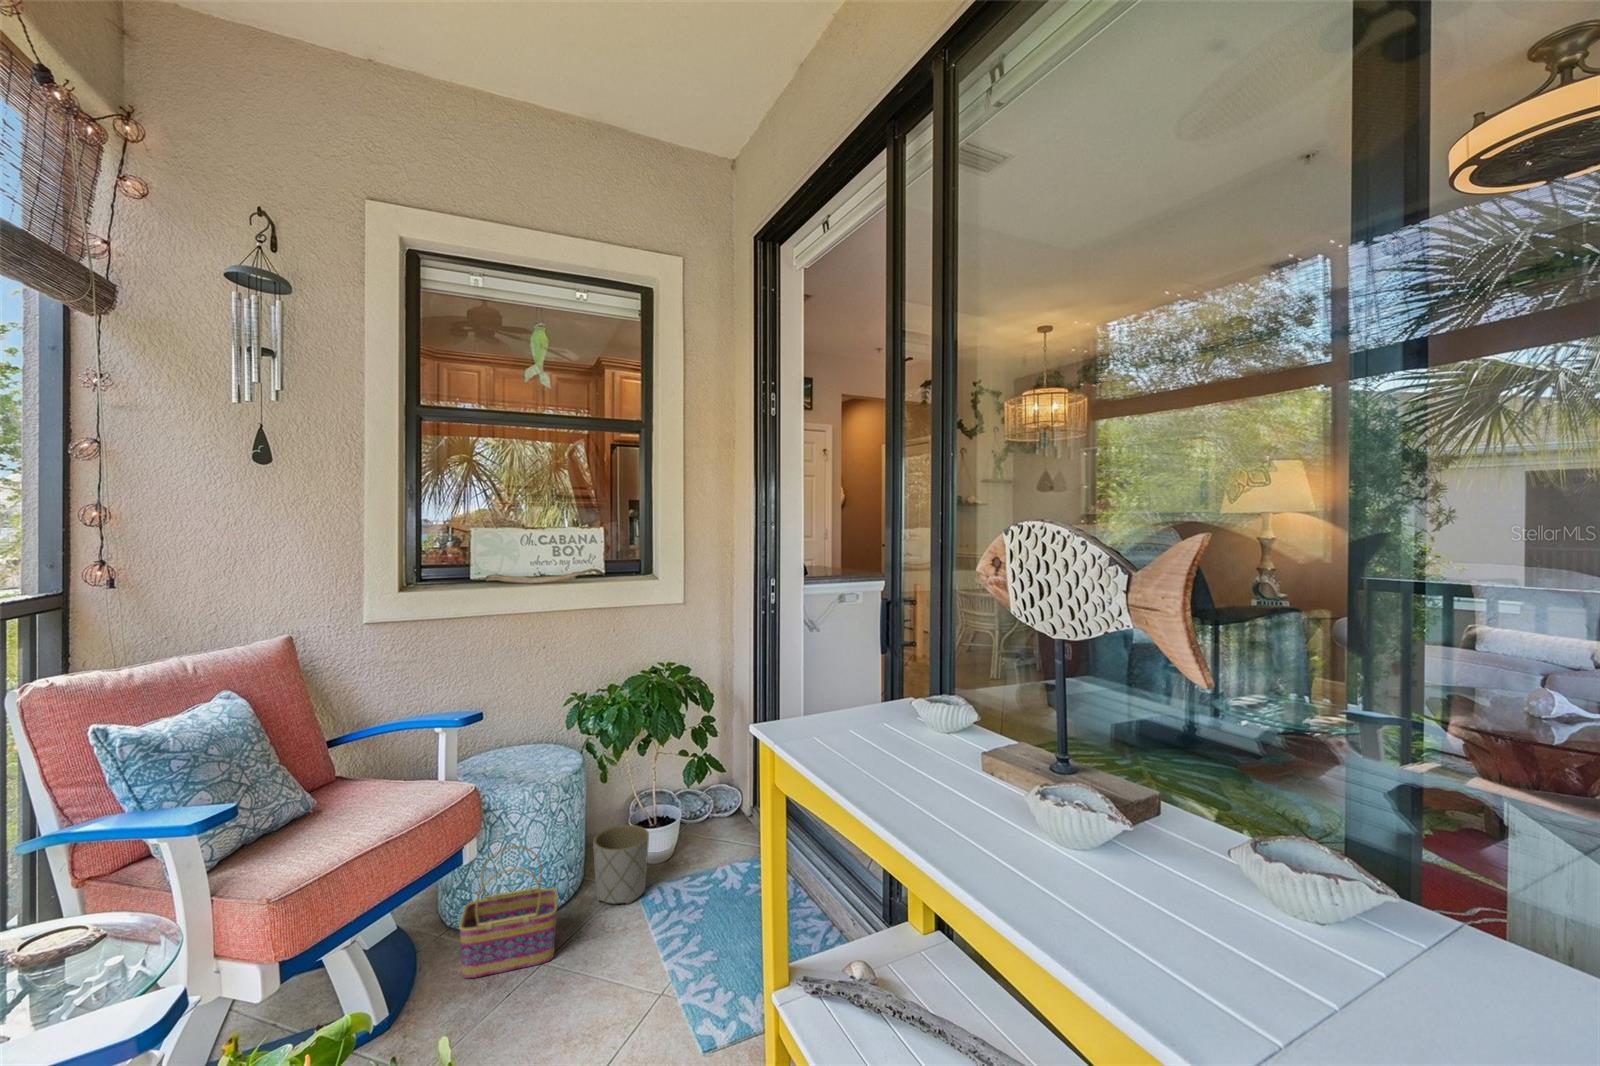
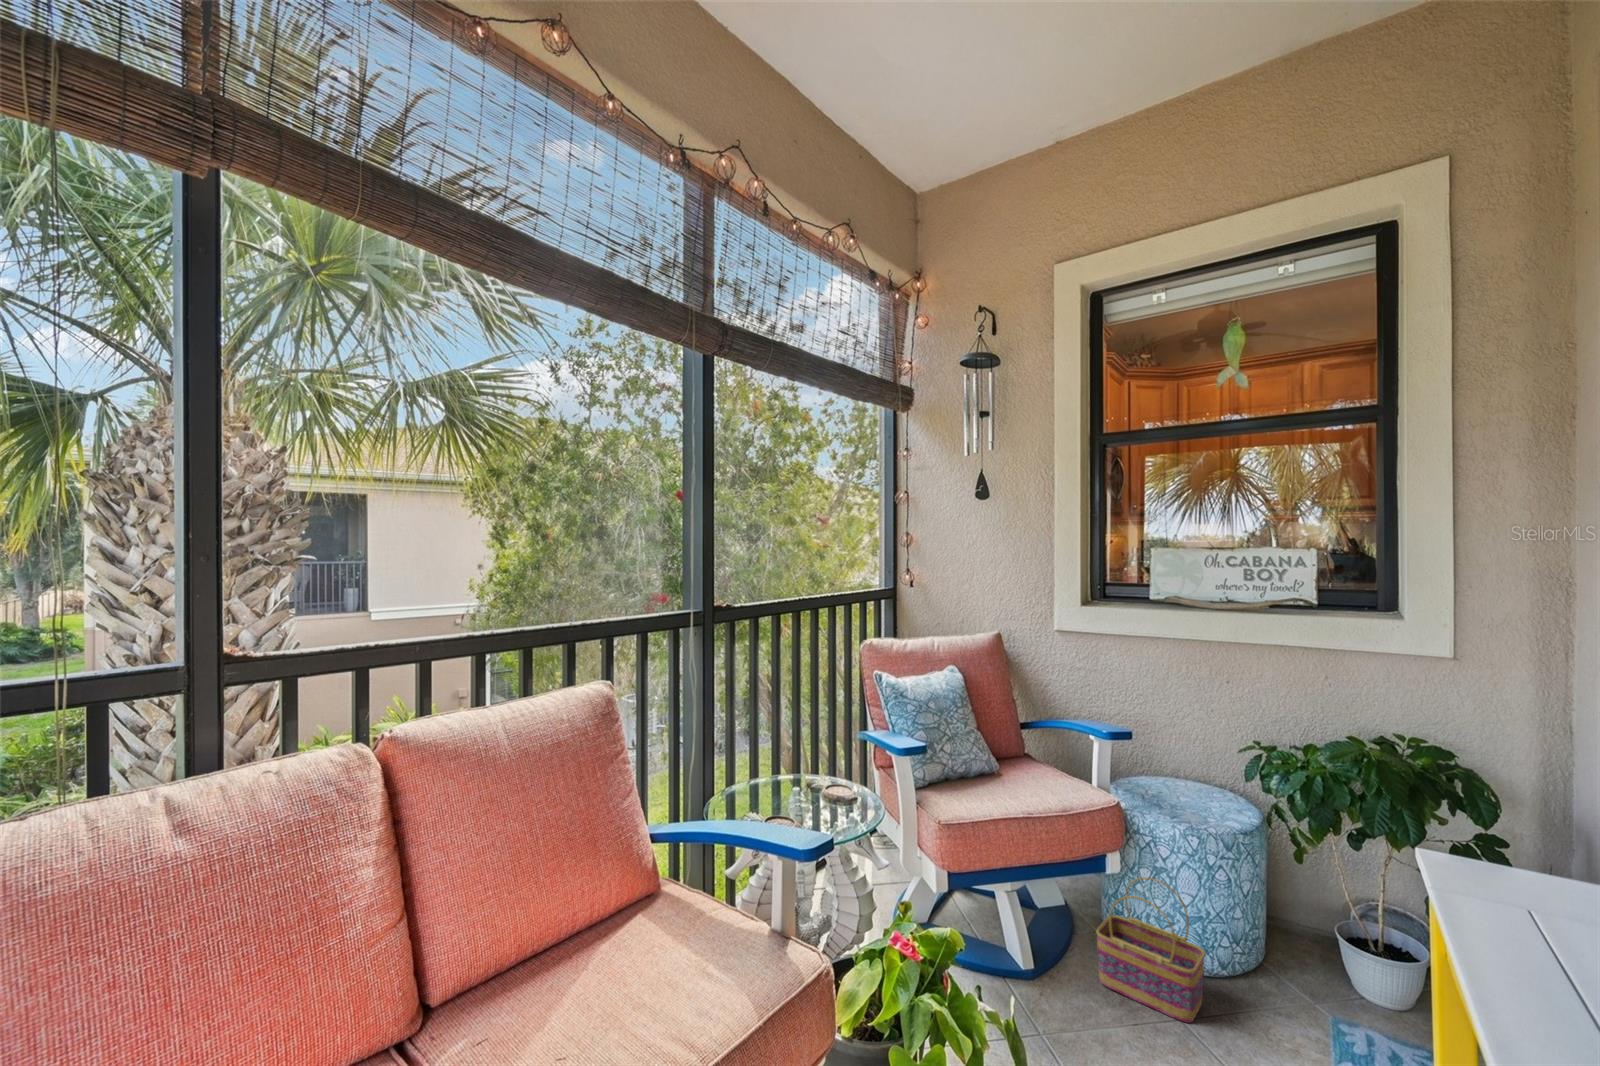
planter: present [593,825,649,904] -> none [1265,919,1351,1028]

